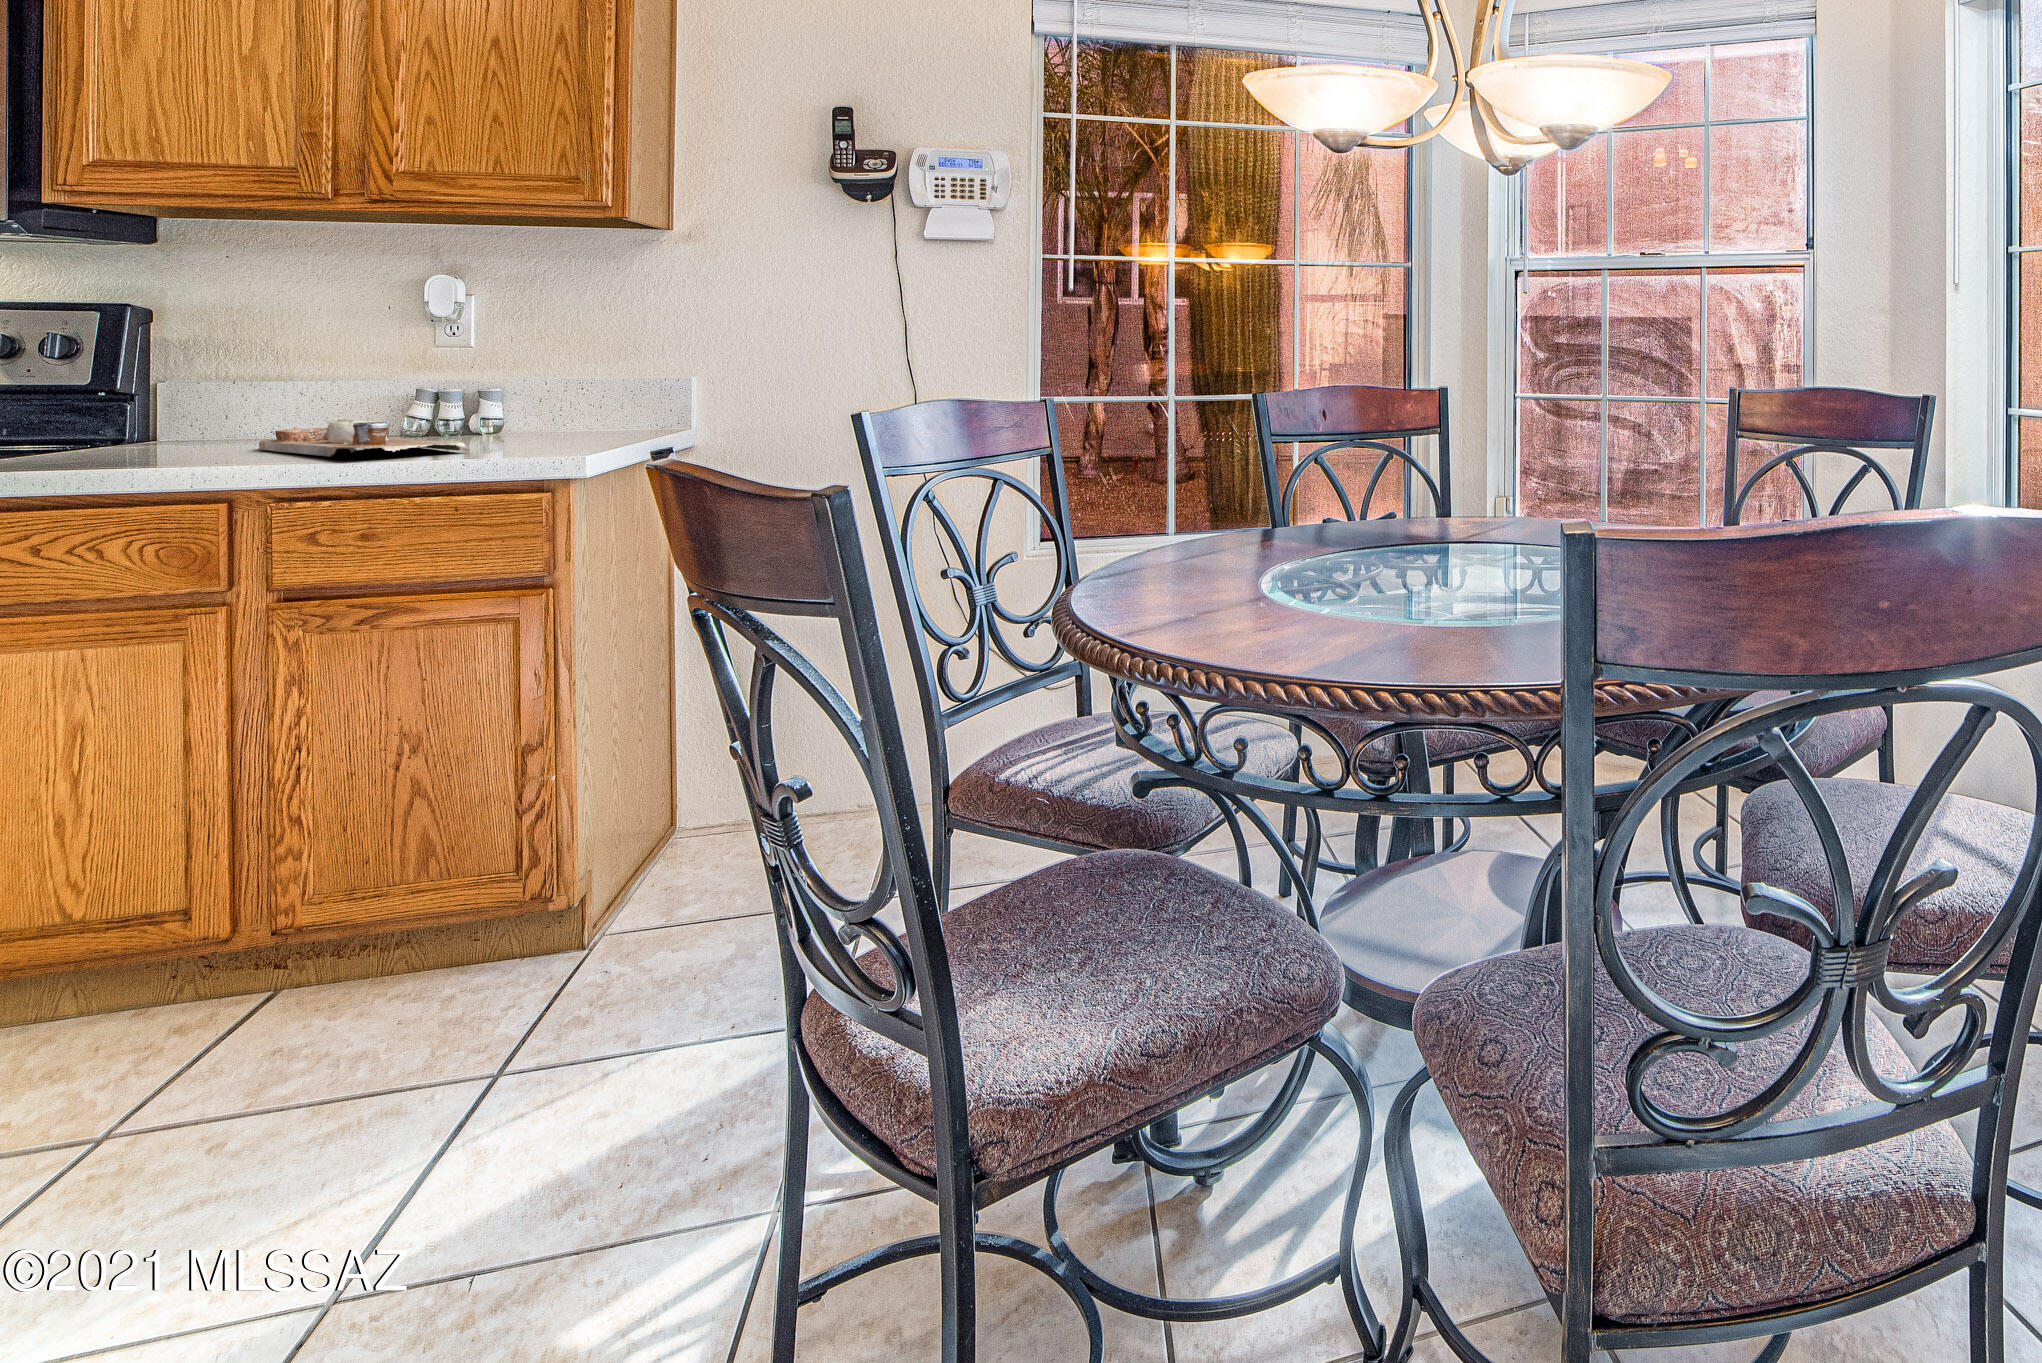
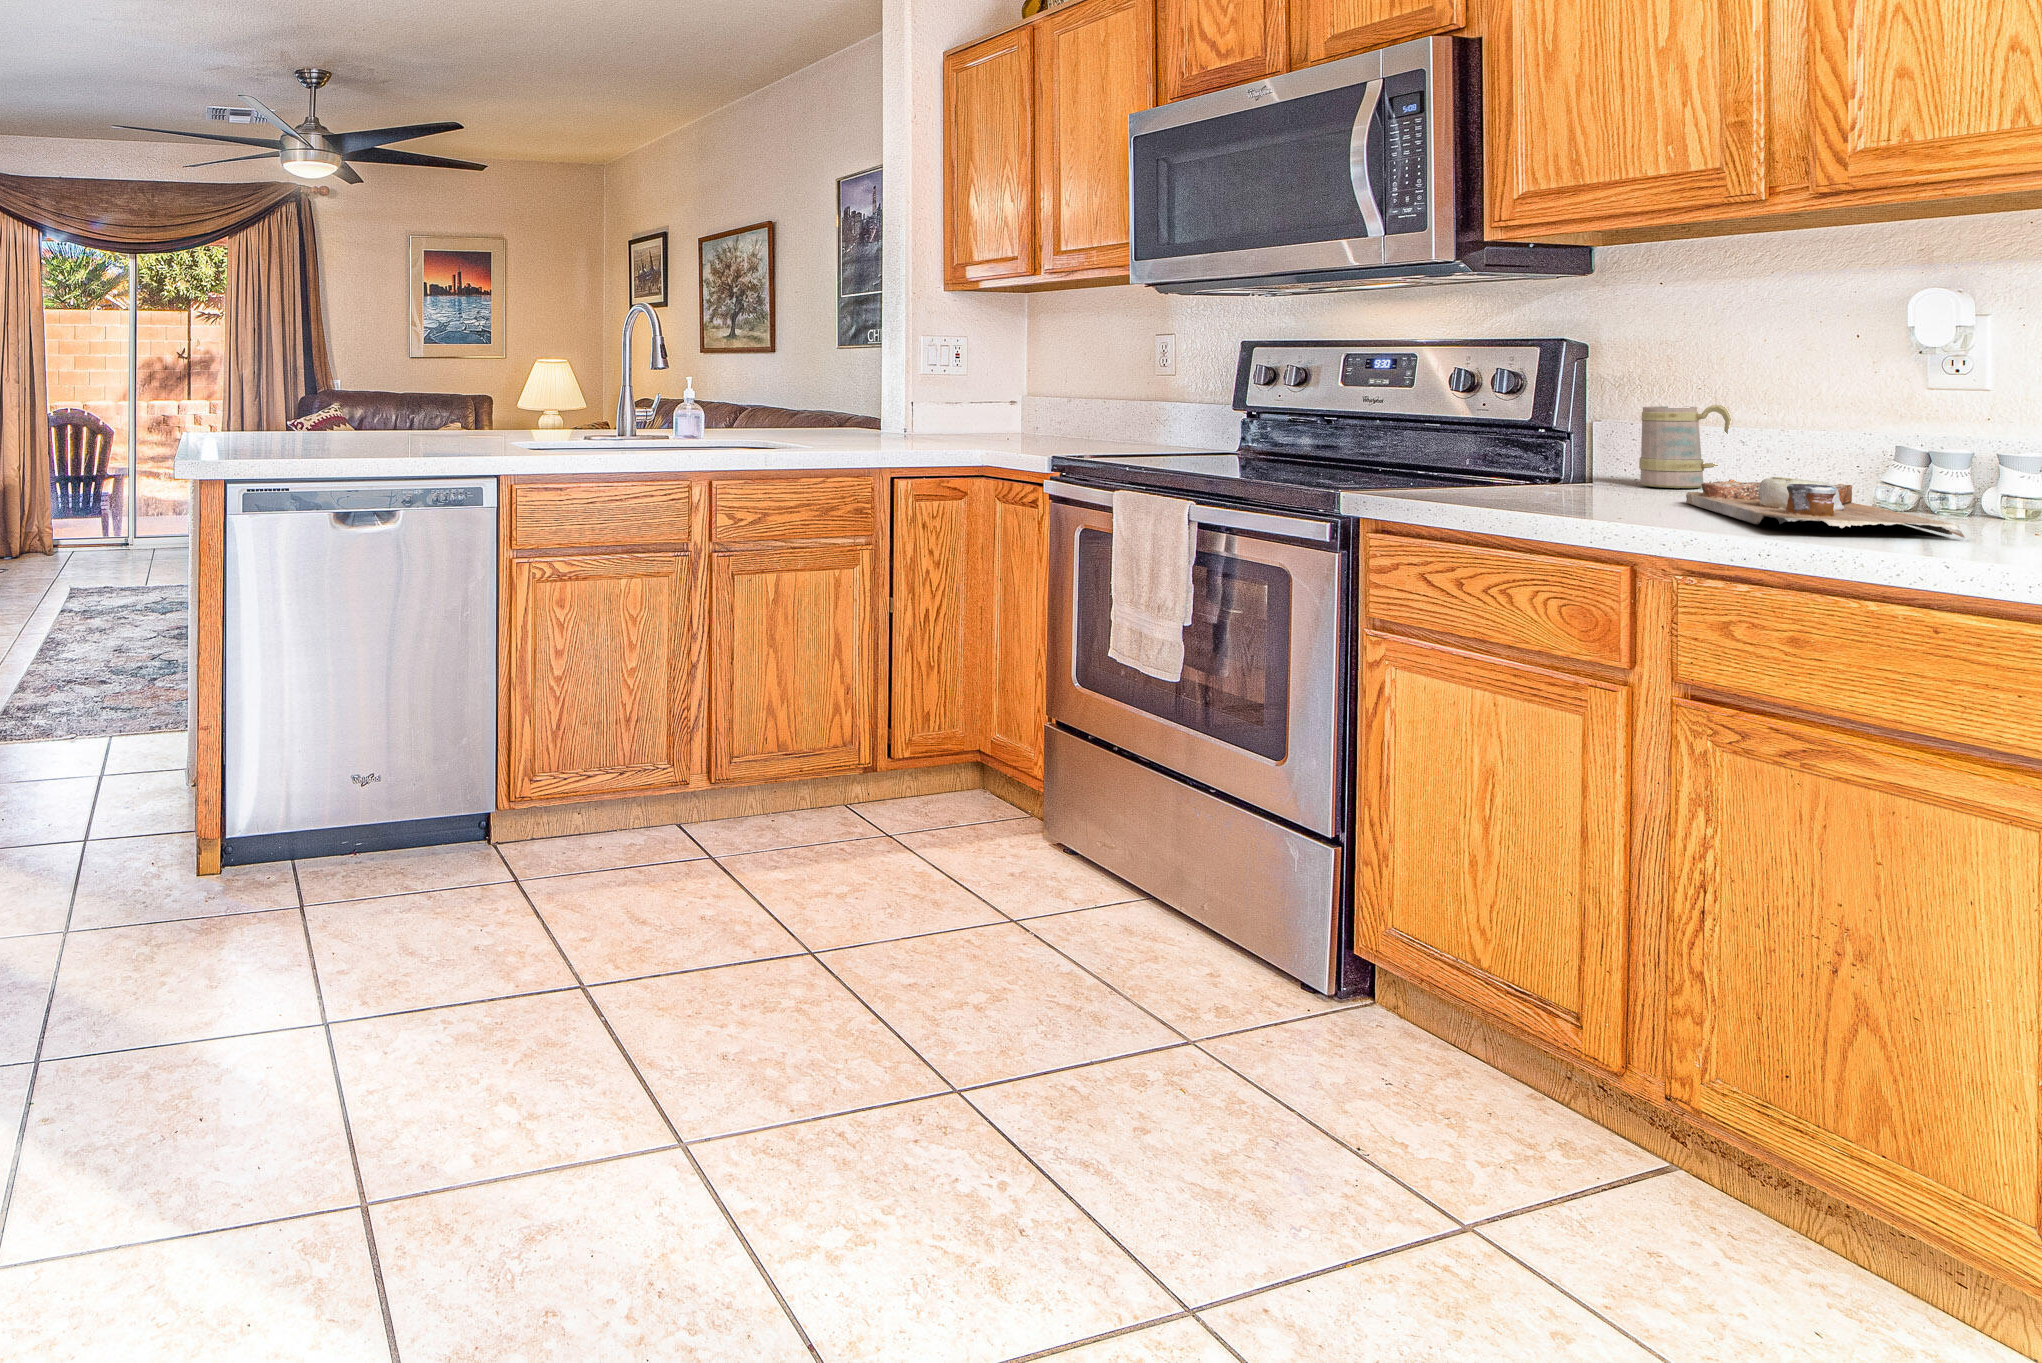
mug: none [205,367,289,441] -> present [1639,405,1731,488]

